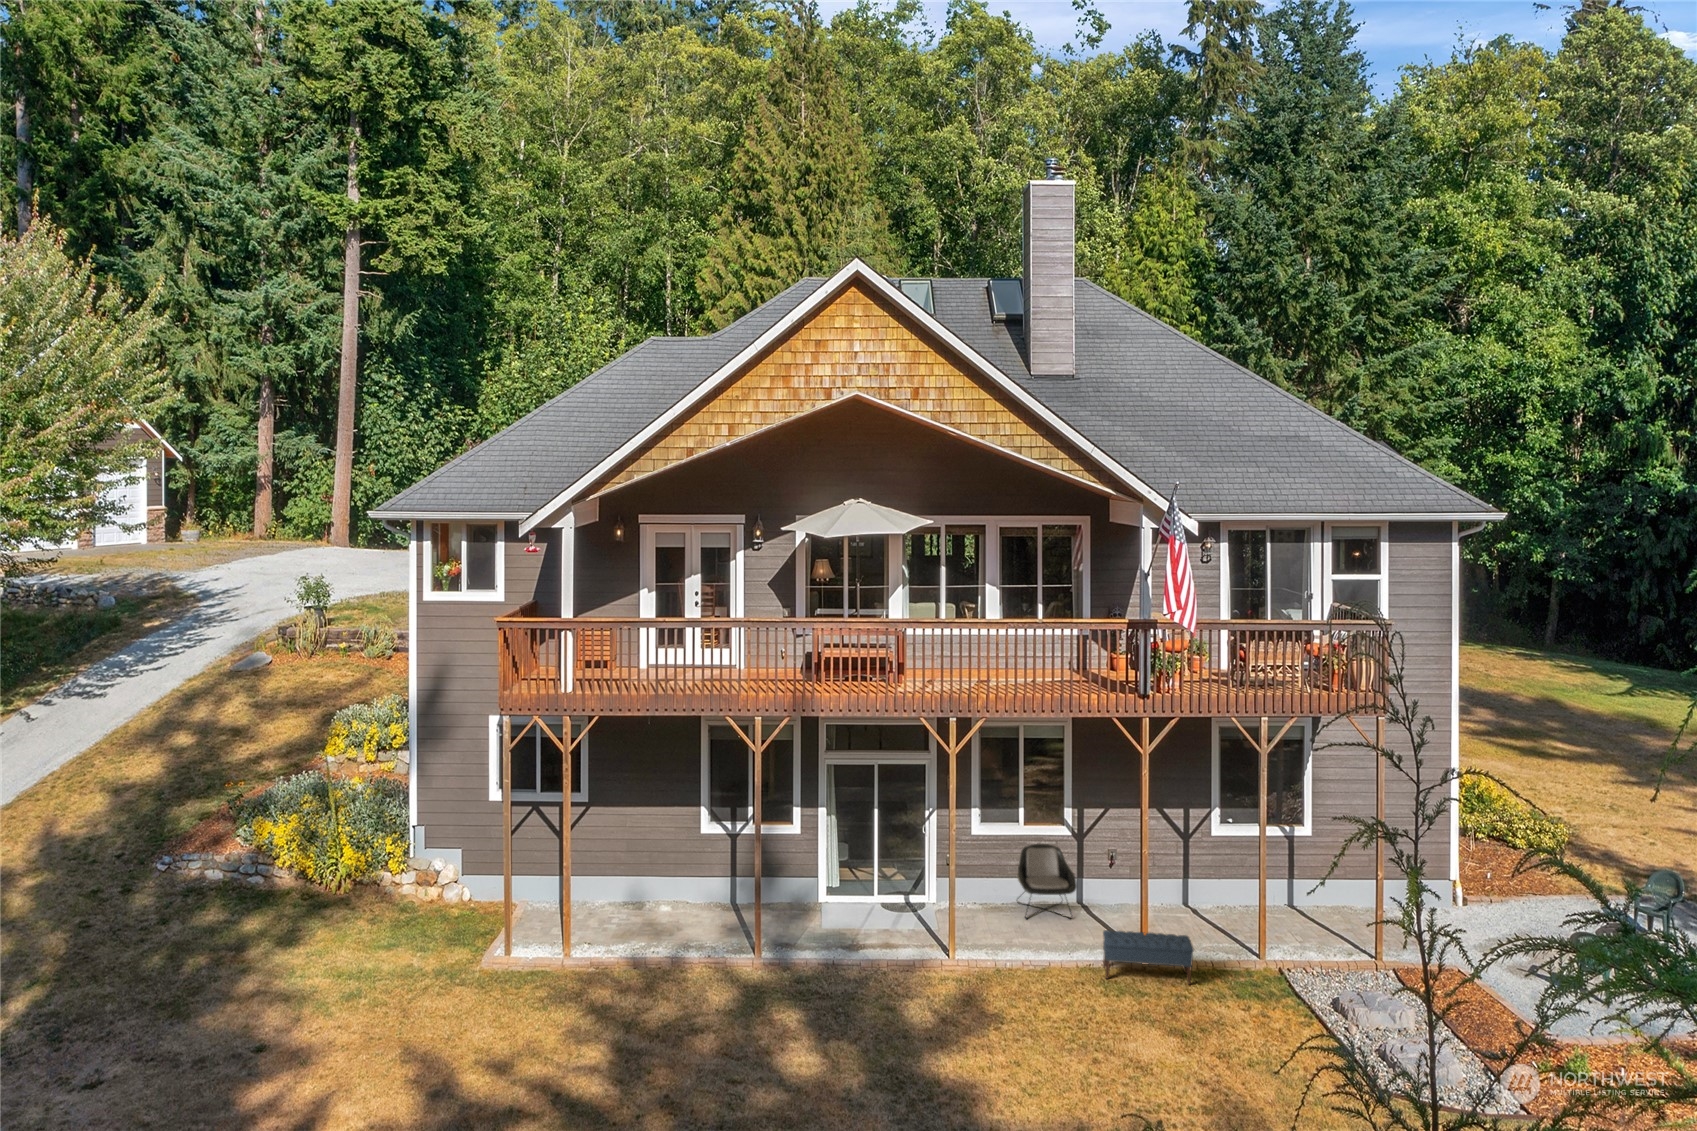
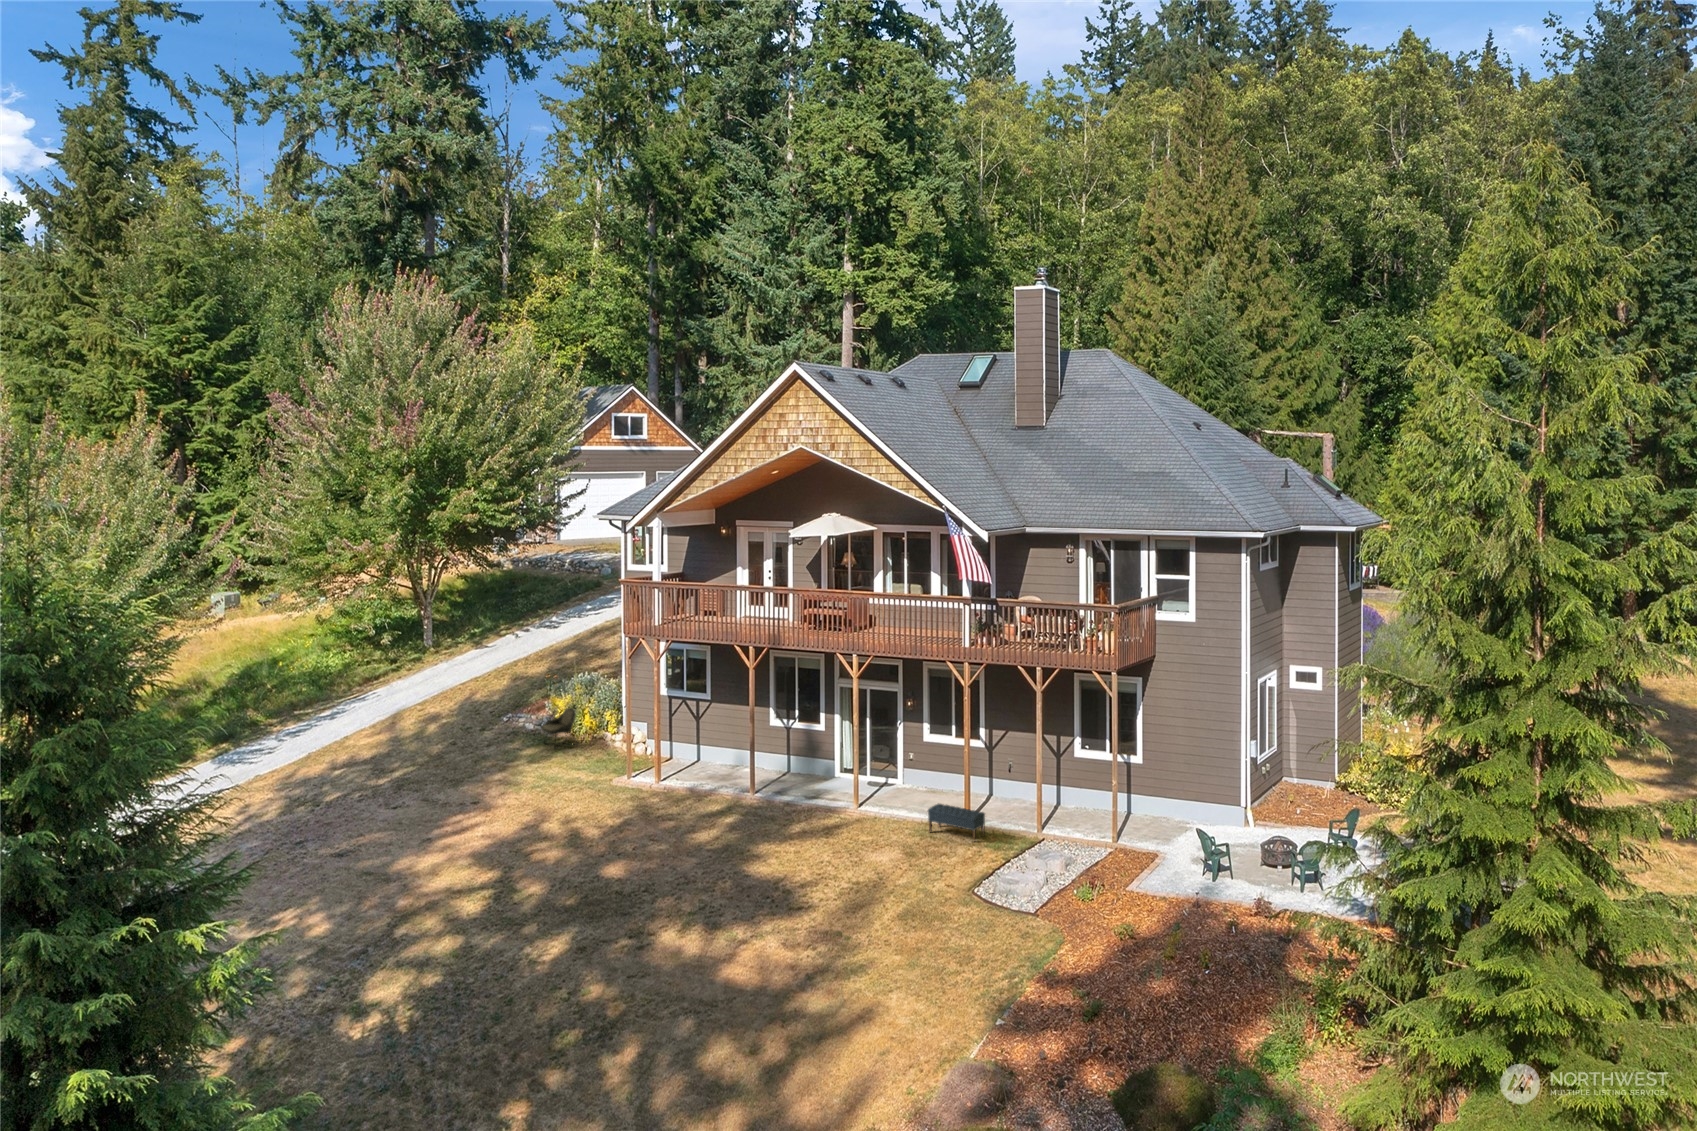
lounge chair: present [1017,844,1077,919] -> present [541,708,577,749]

